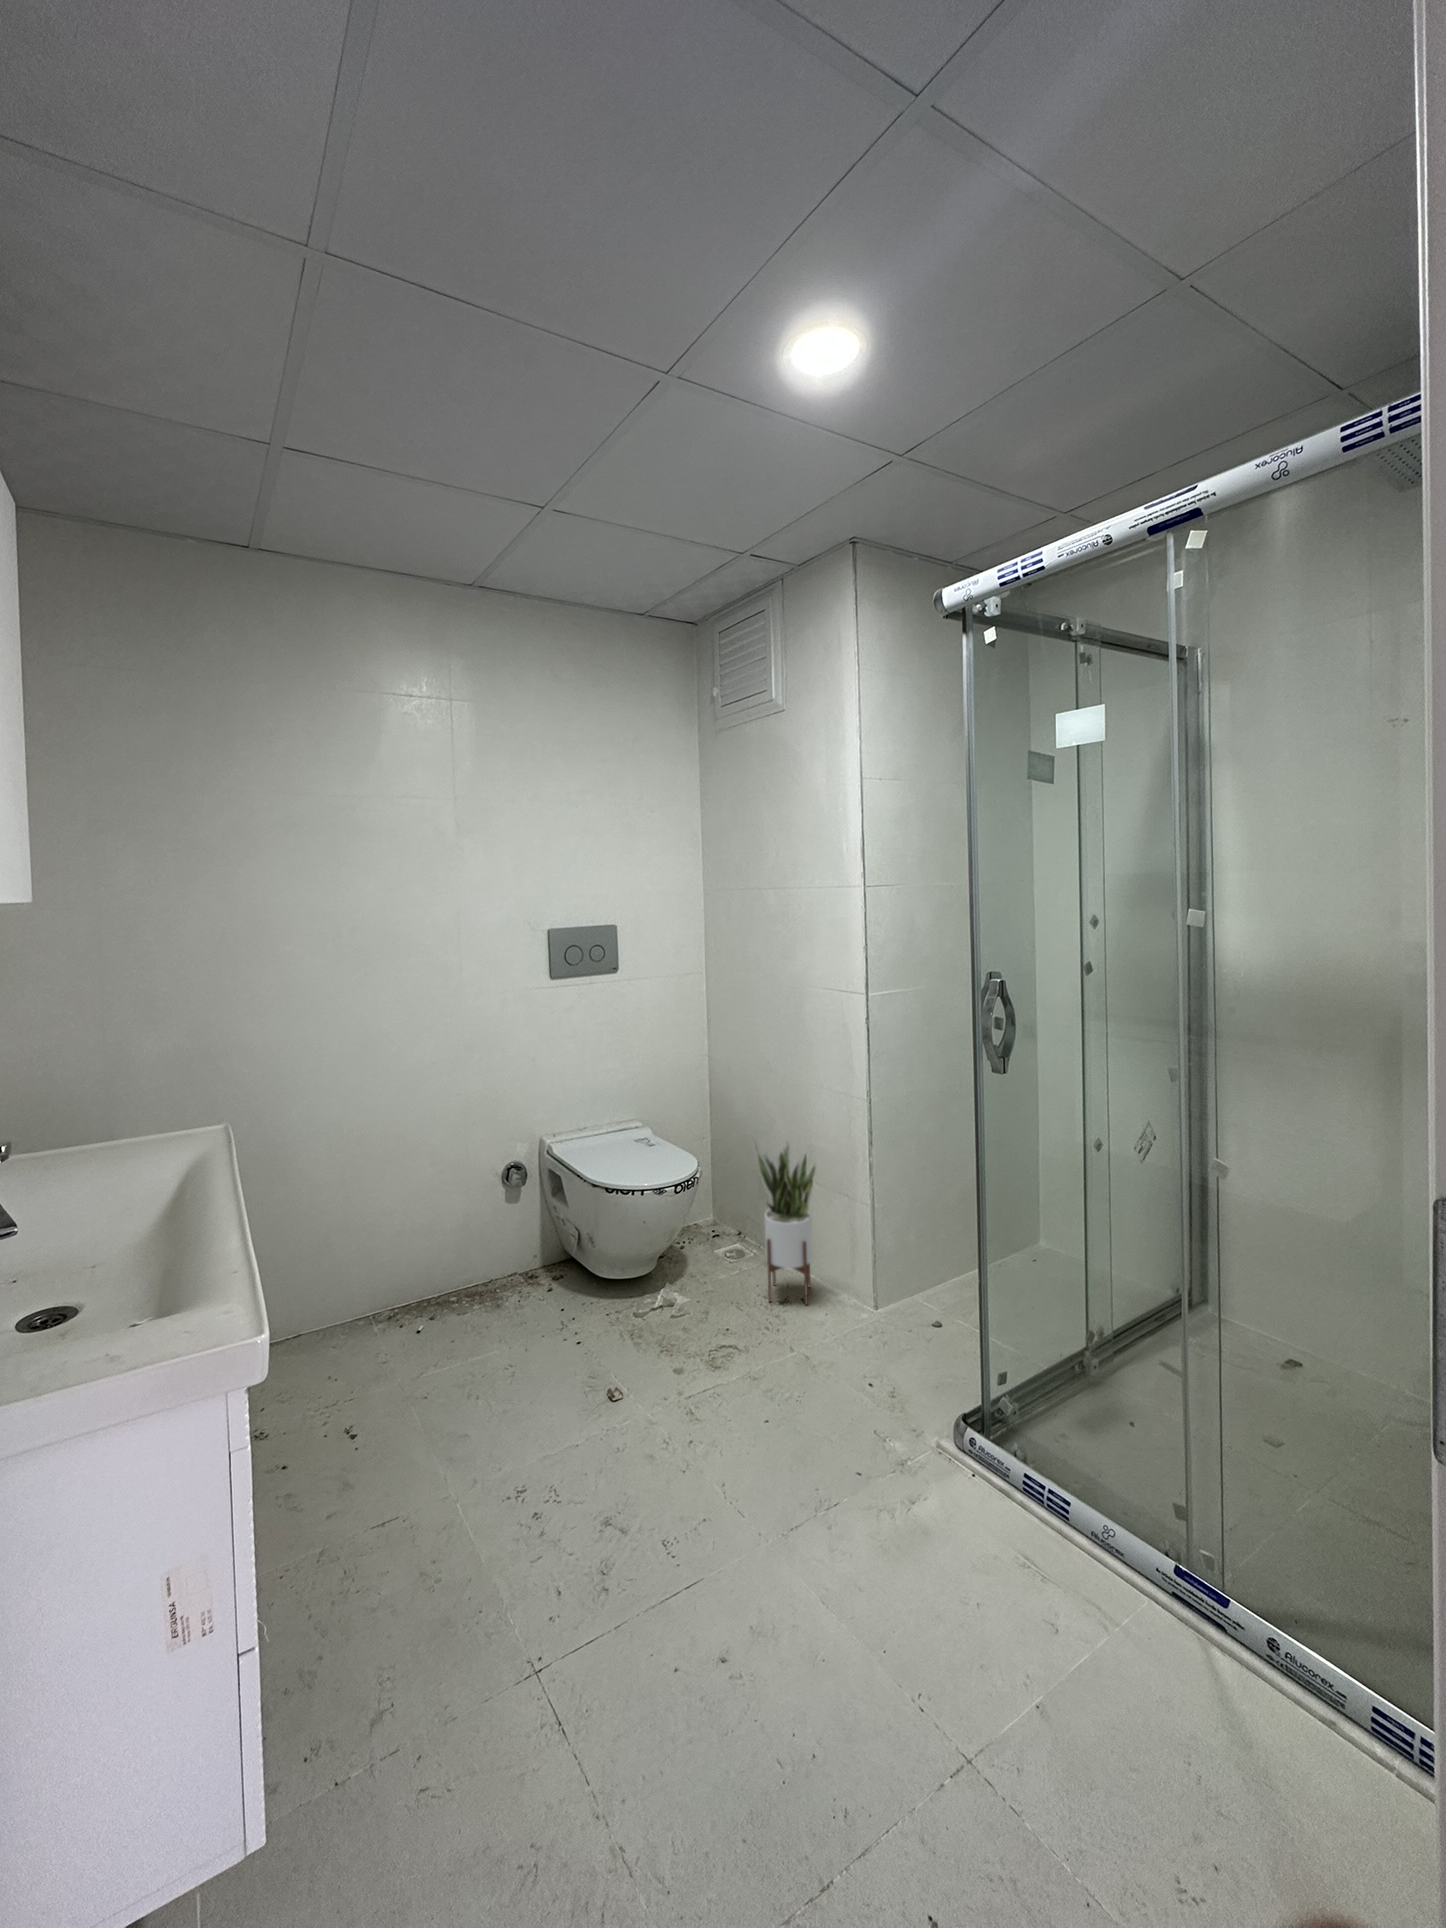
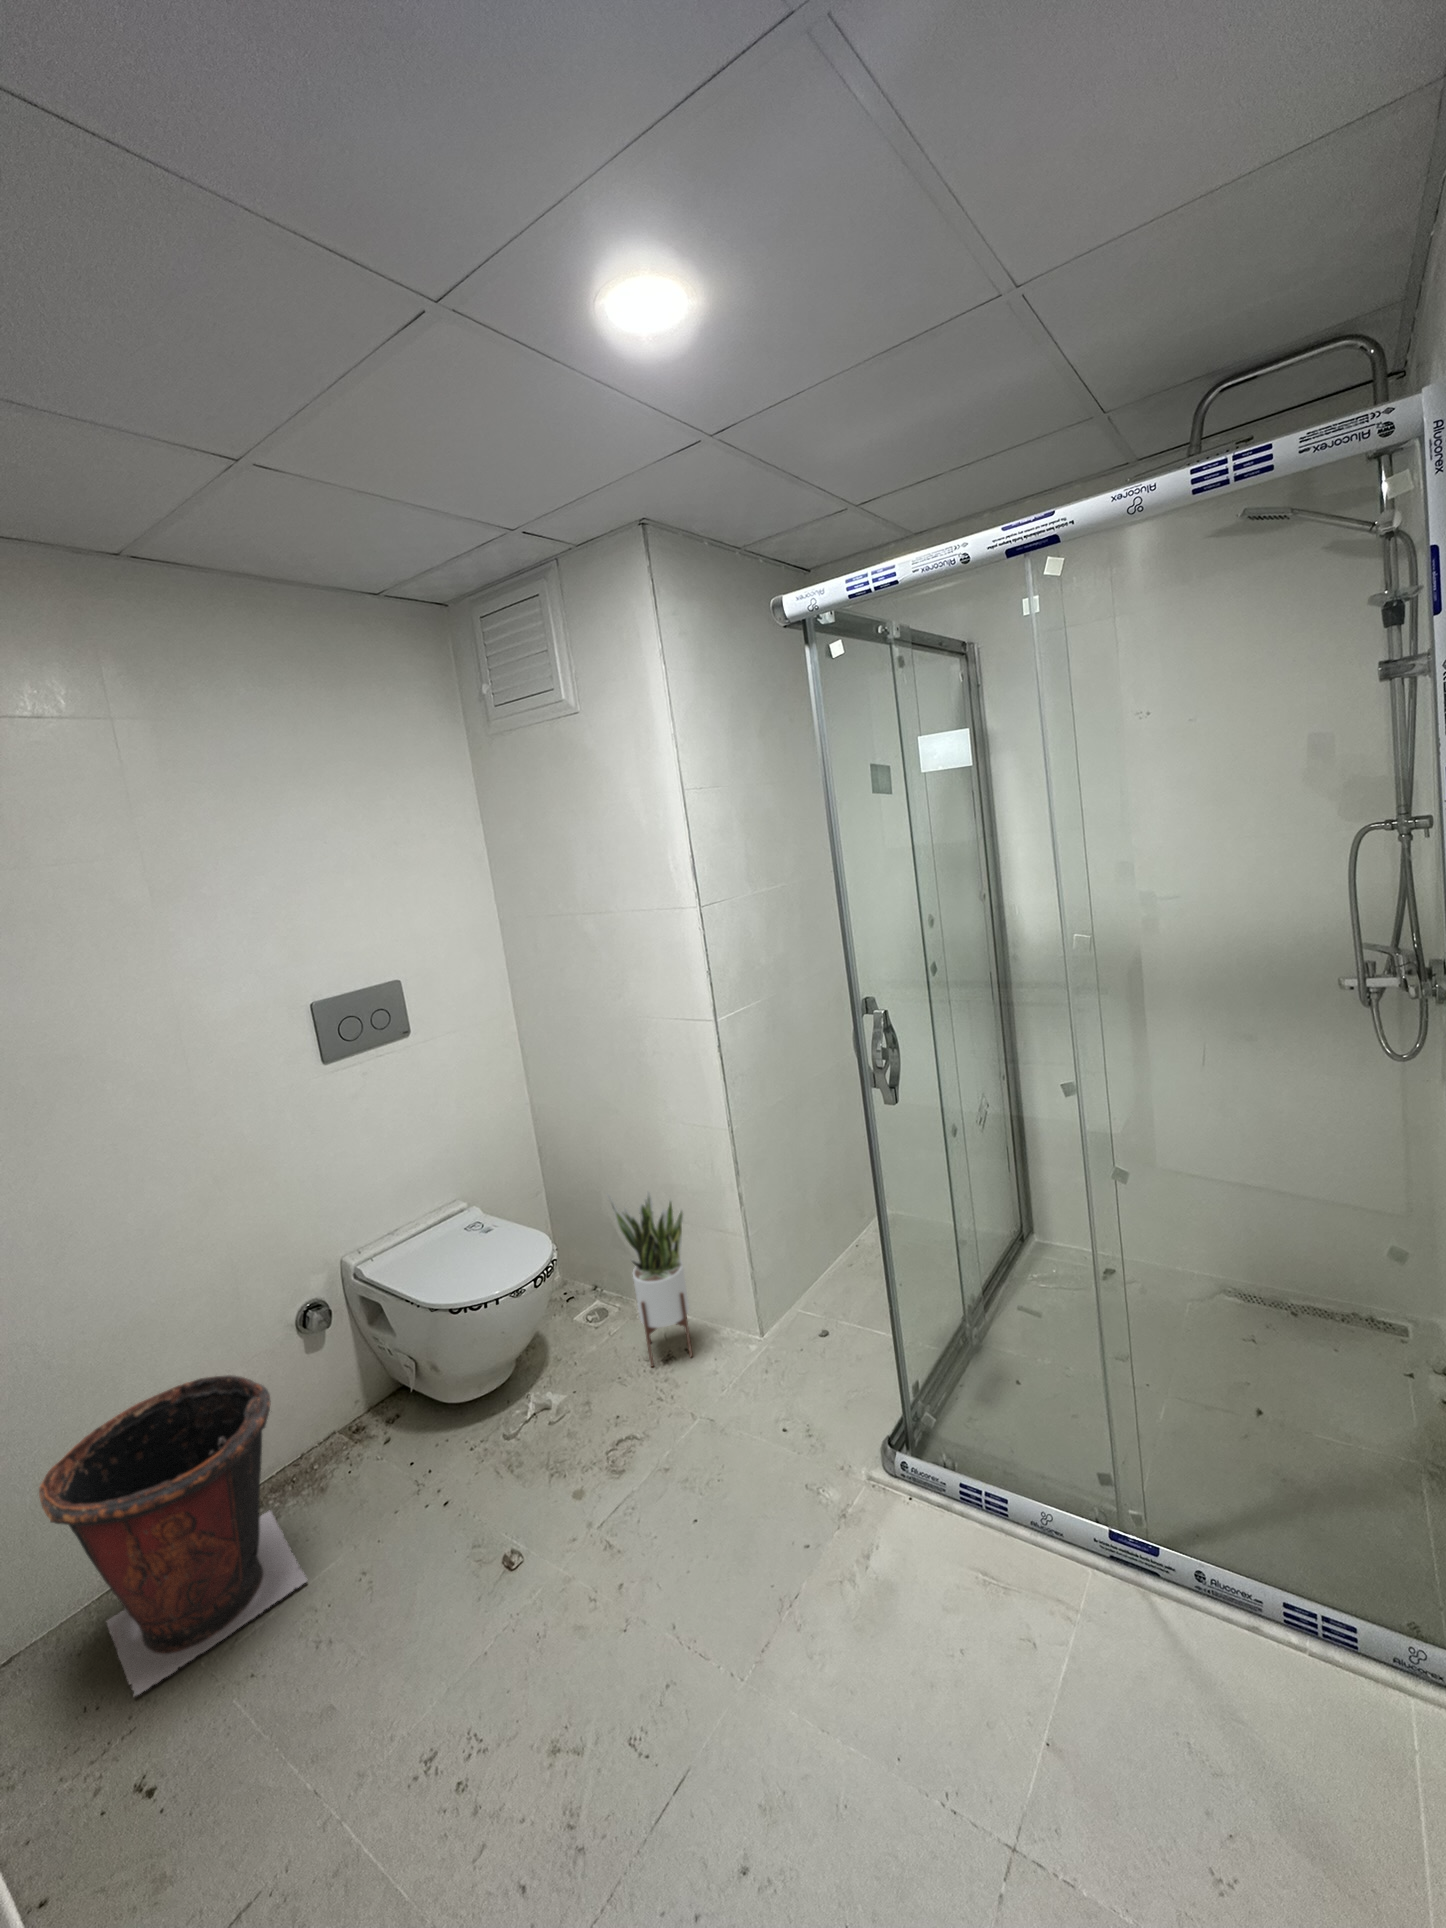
waste bin: none [319,1182,470,1386] -> present [39,1375,307,1696]

